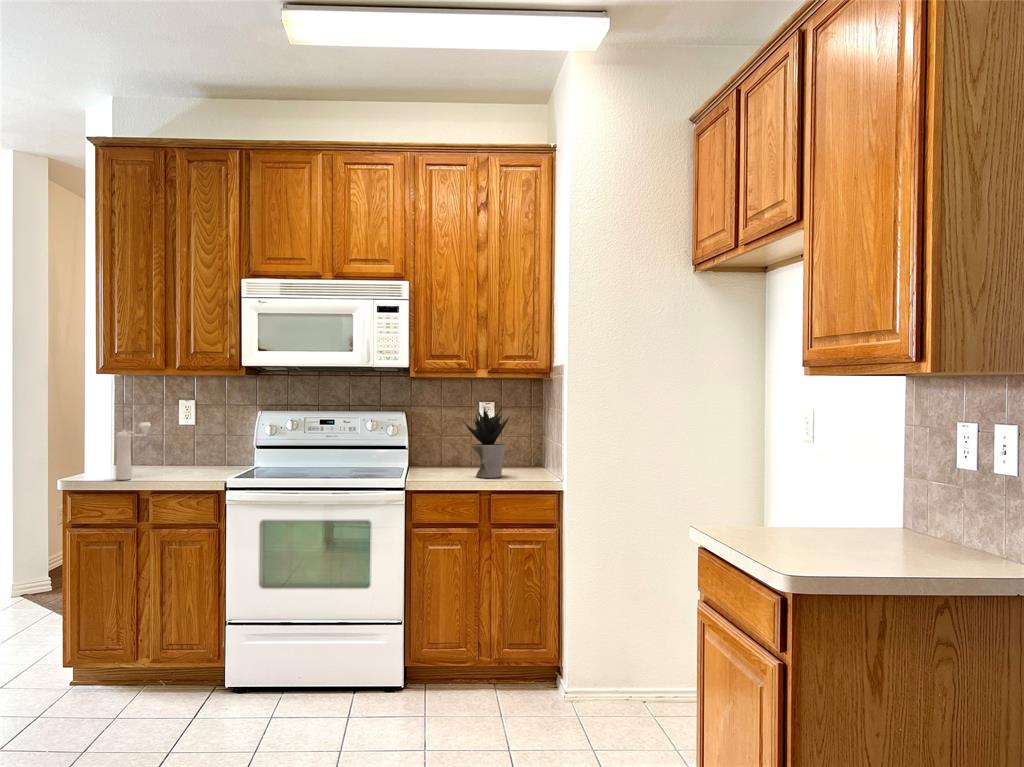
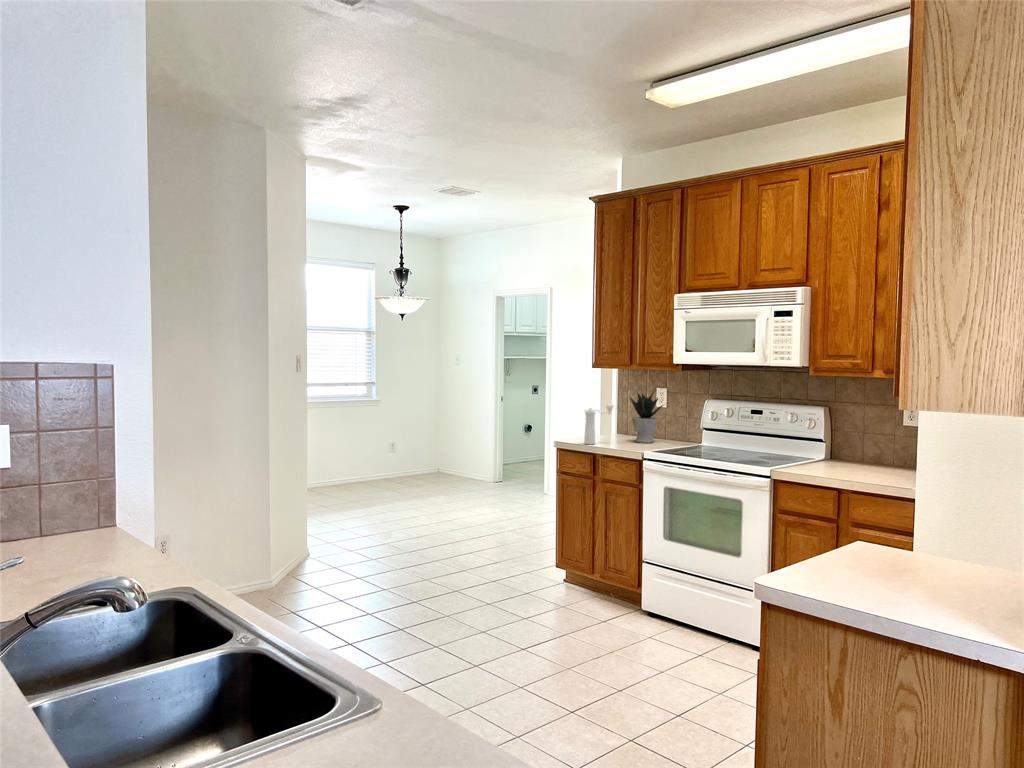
potted plant: present [463,405,510,478] -> present [630,390,663,443]

